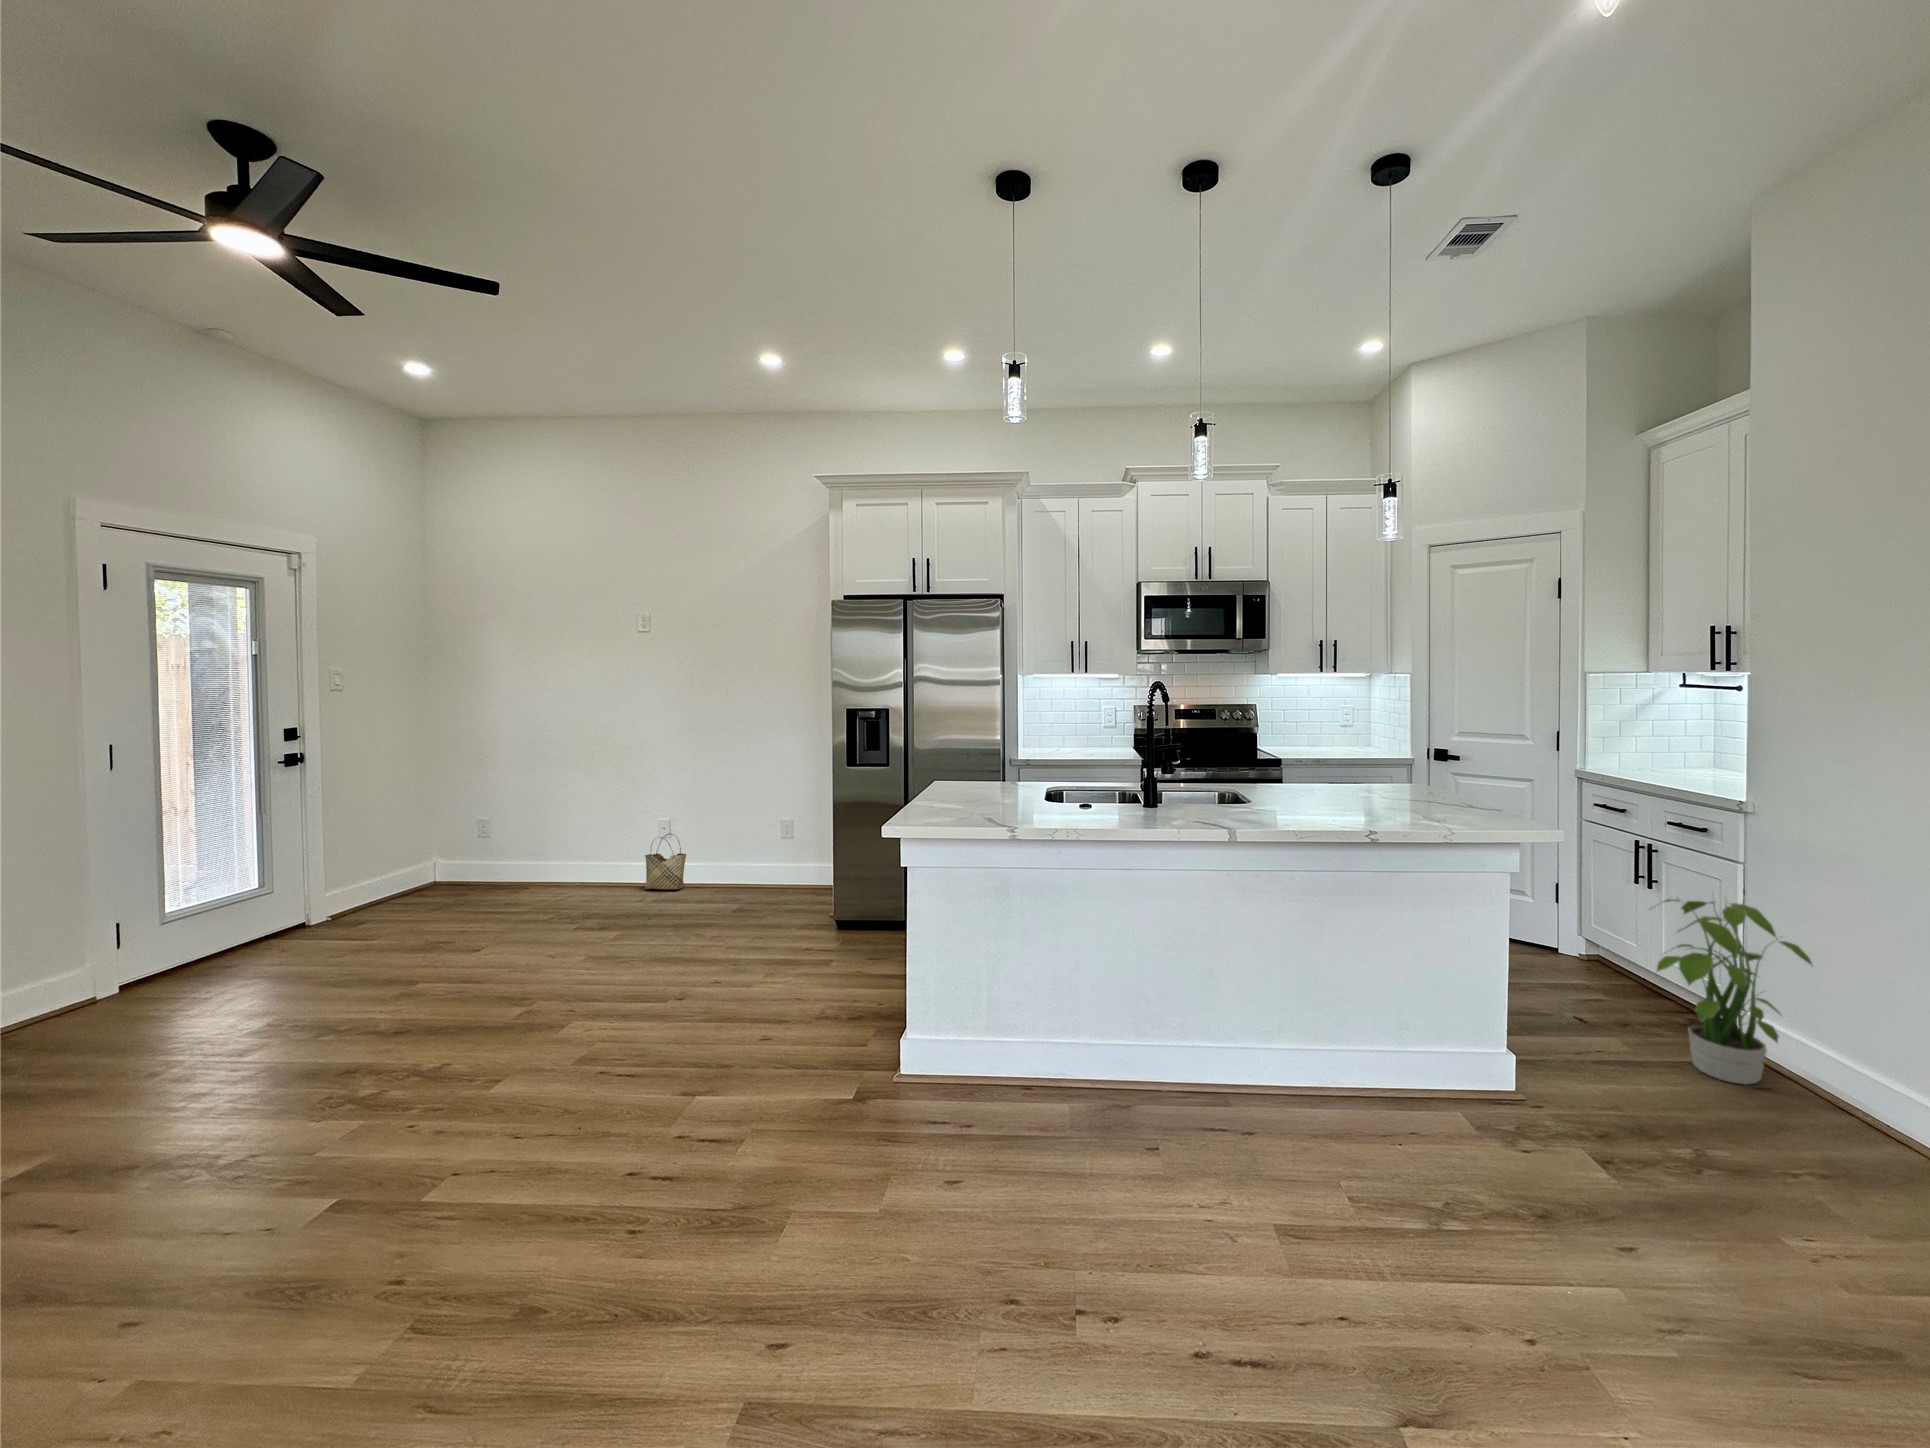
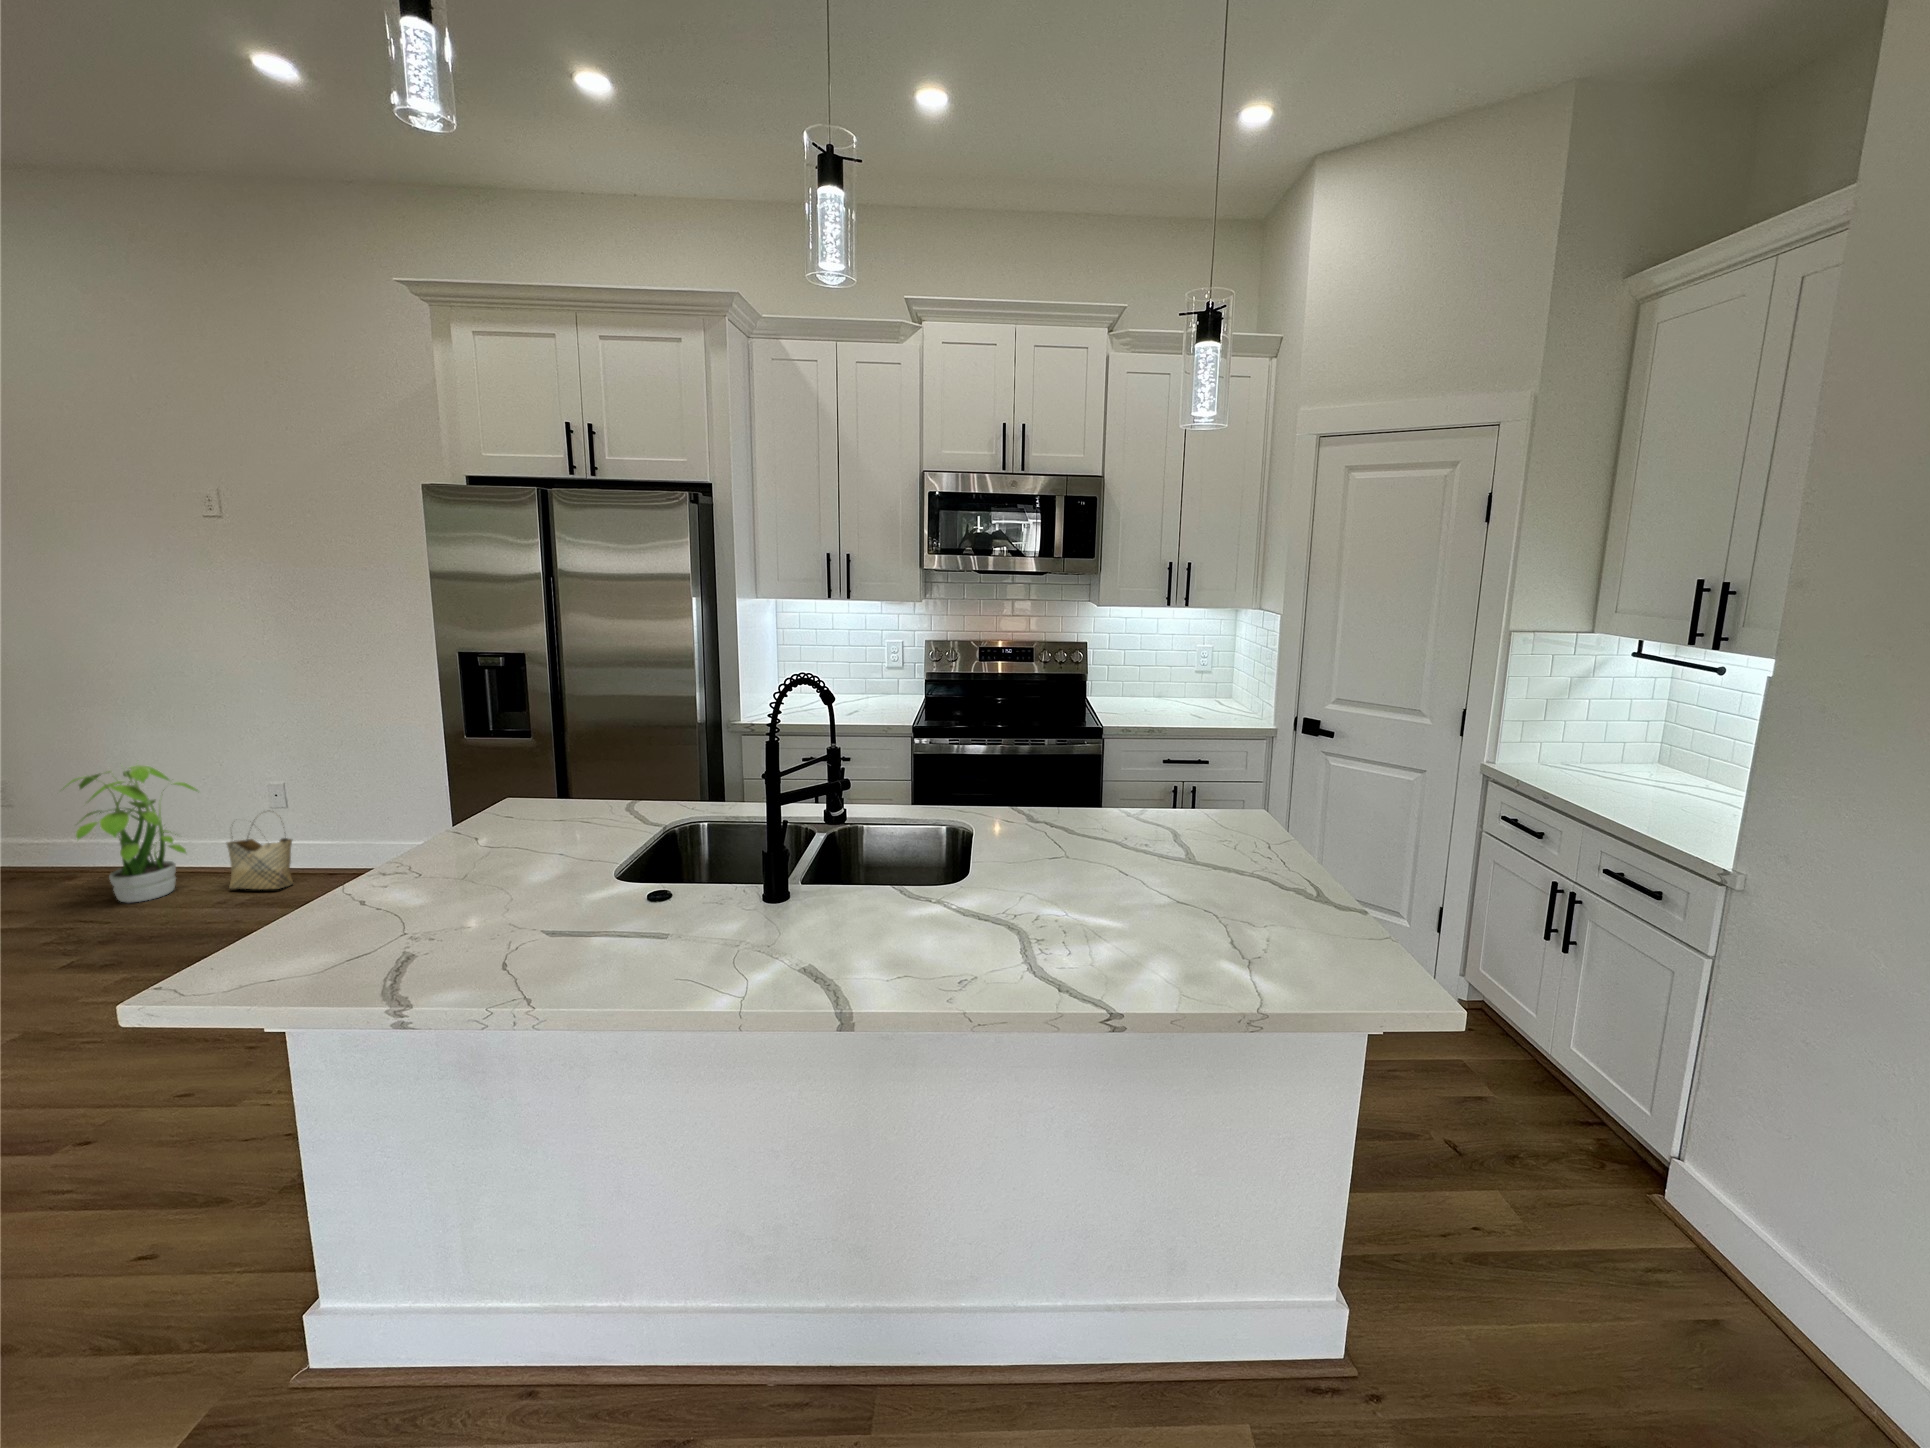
potted plant: present [1650,892,1812,1084] -> present [63,765,198,903]

